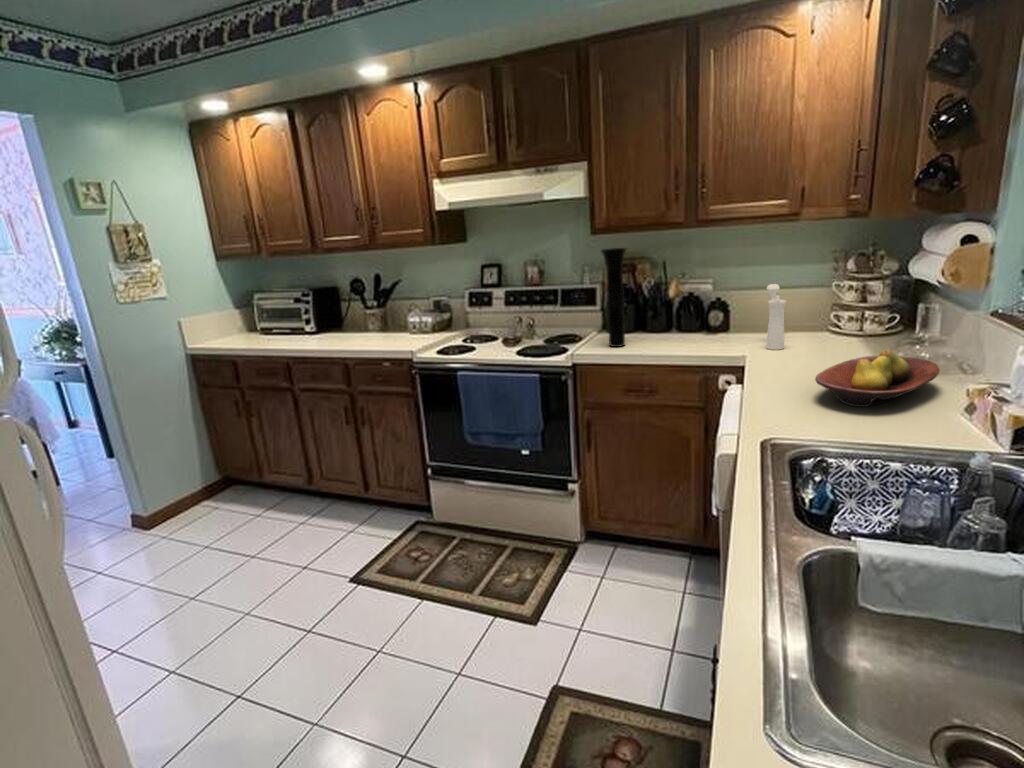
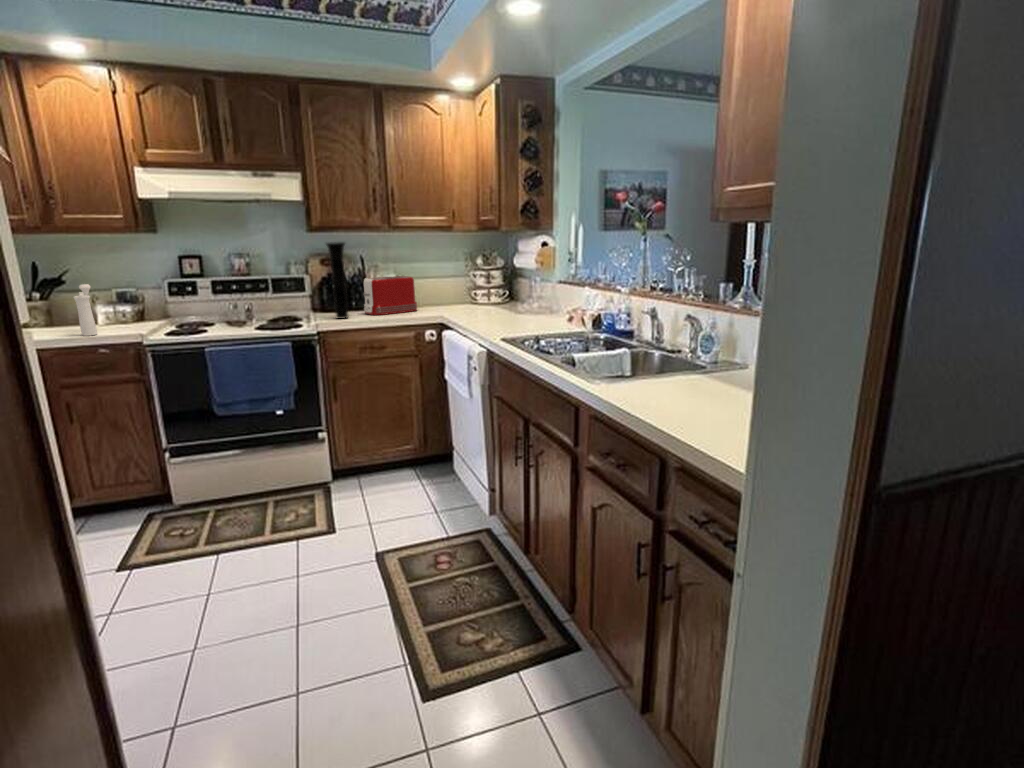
pepper mill: present [767,284,786,350] -> present [74,284,97,336]
toaster: none [652,289,730,345] -> present [363,276,417,315]
fruit bowl: present [815,350,940,407] -> none [501,298,551,325]

